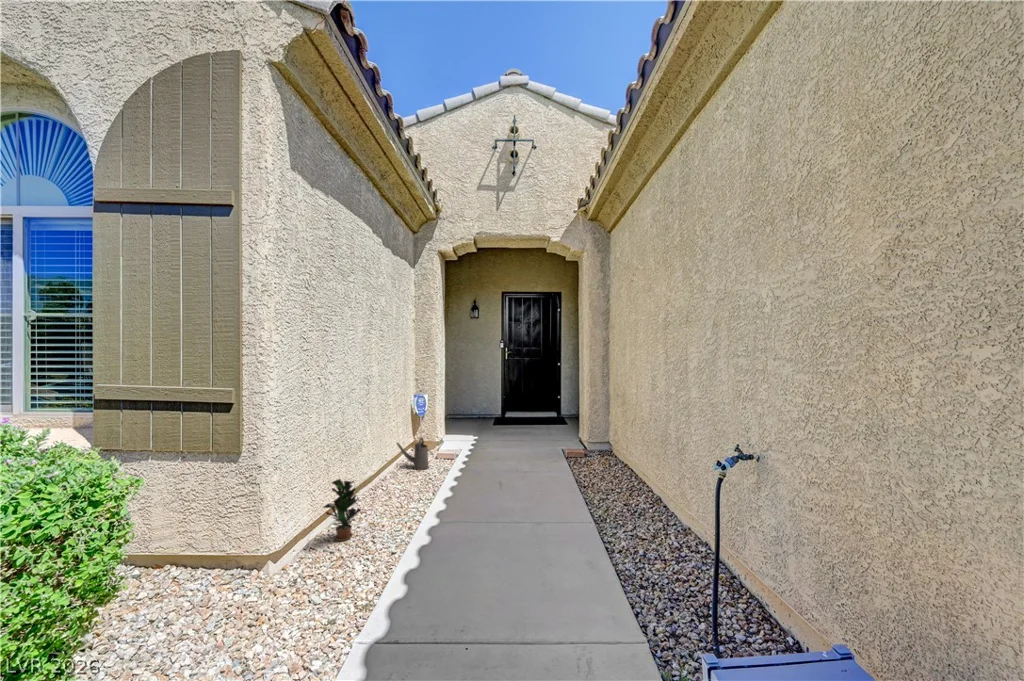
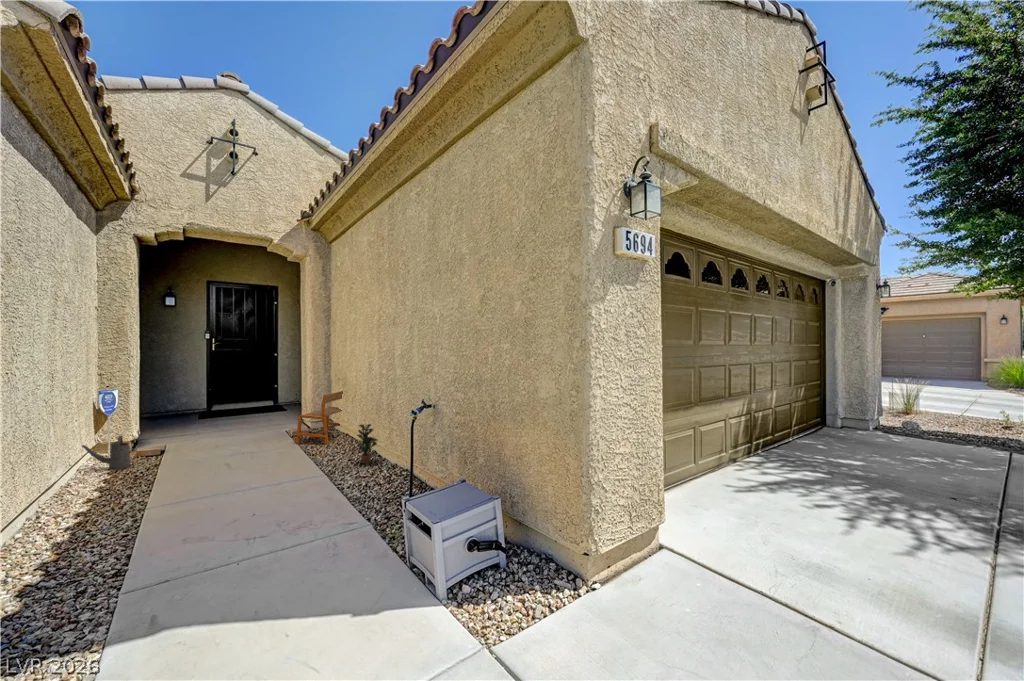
bench: none [570,409,633,477] -> present [296,391,343,444]
potted plant: present [323,479,361,541] -> present [357,424,377,463]

